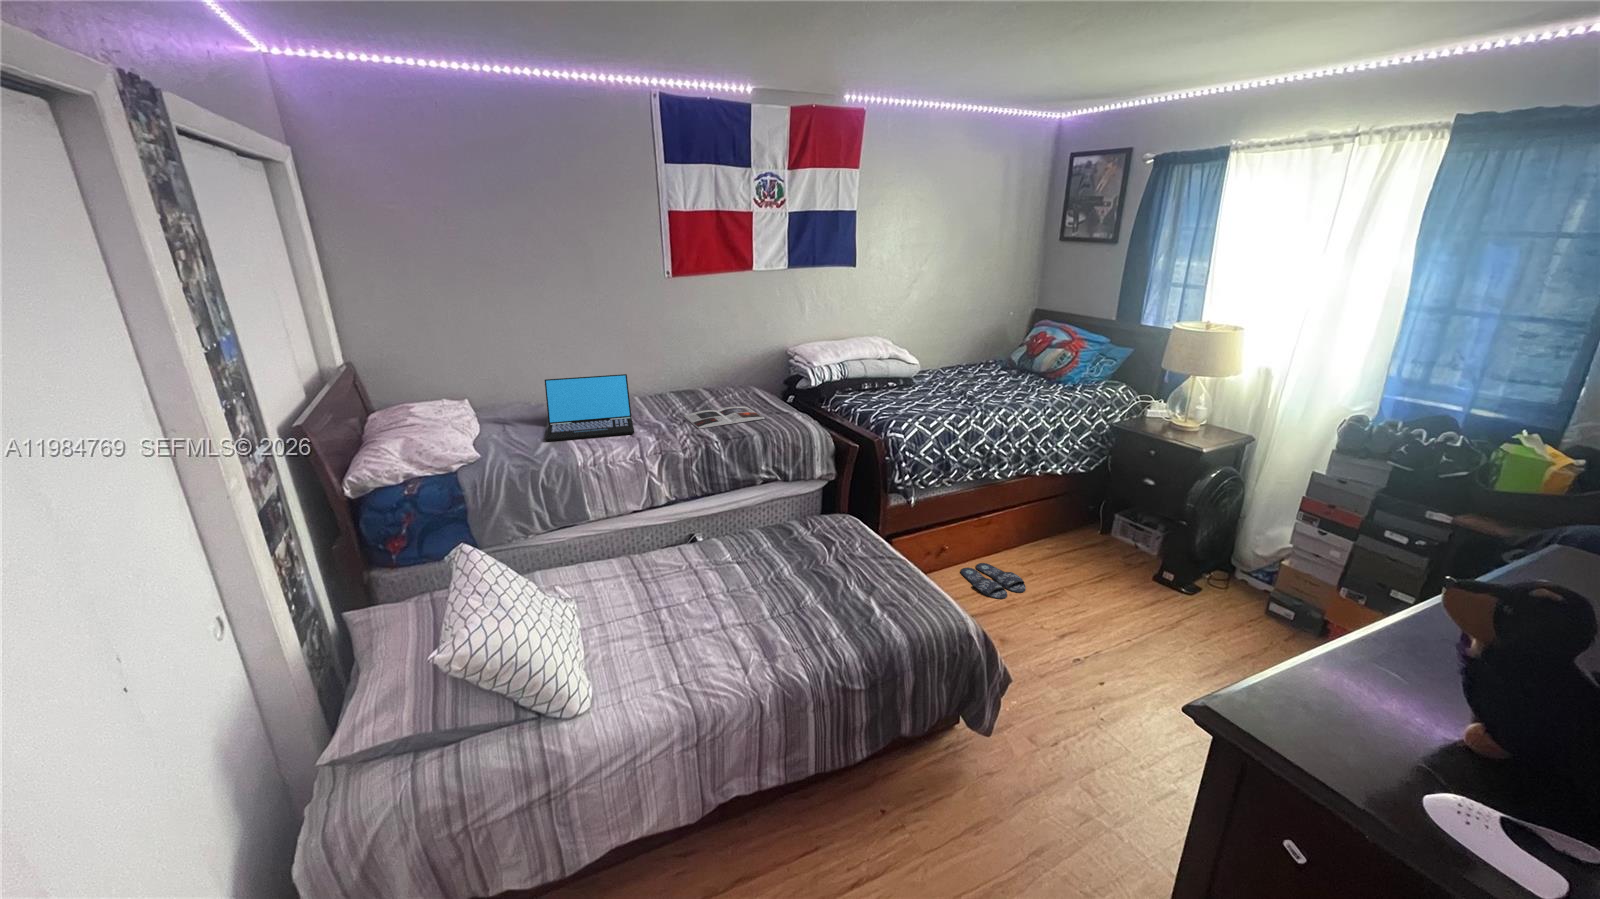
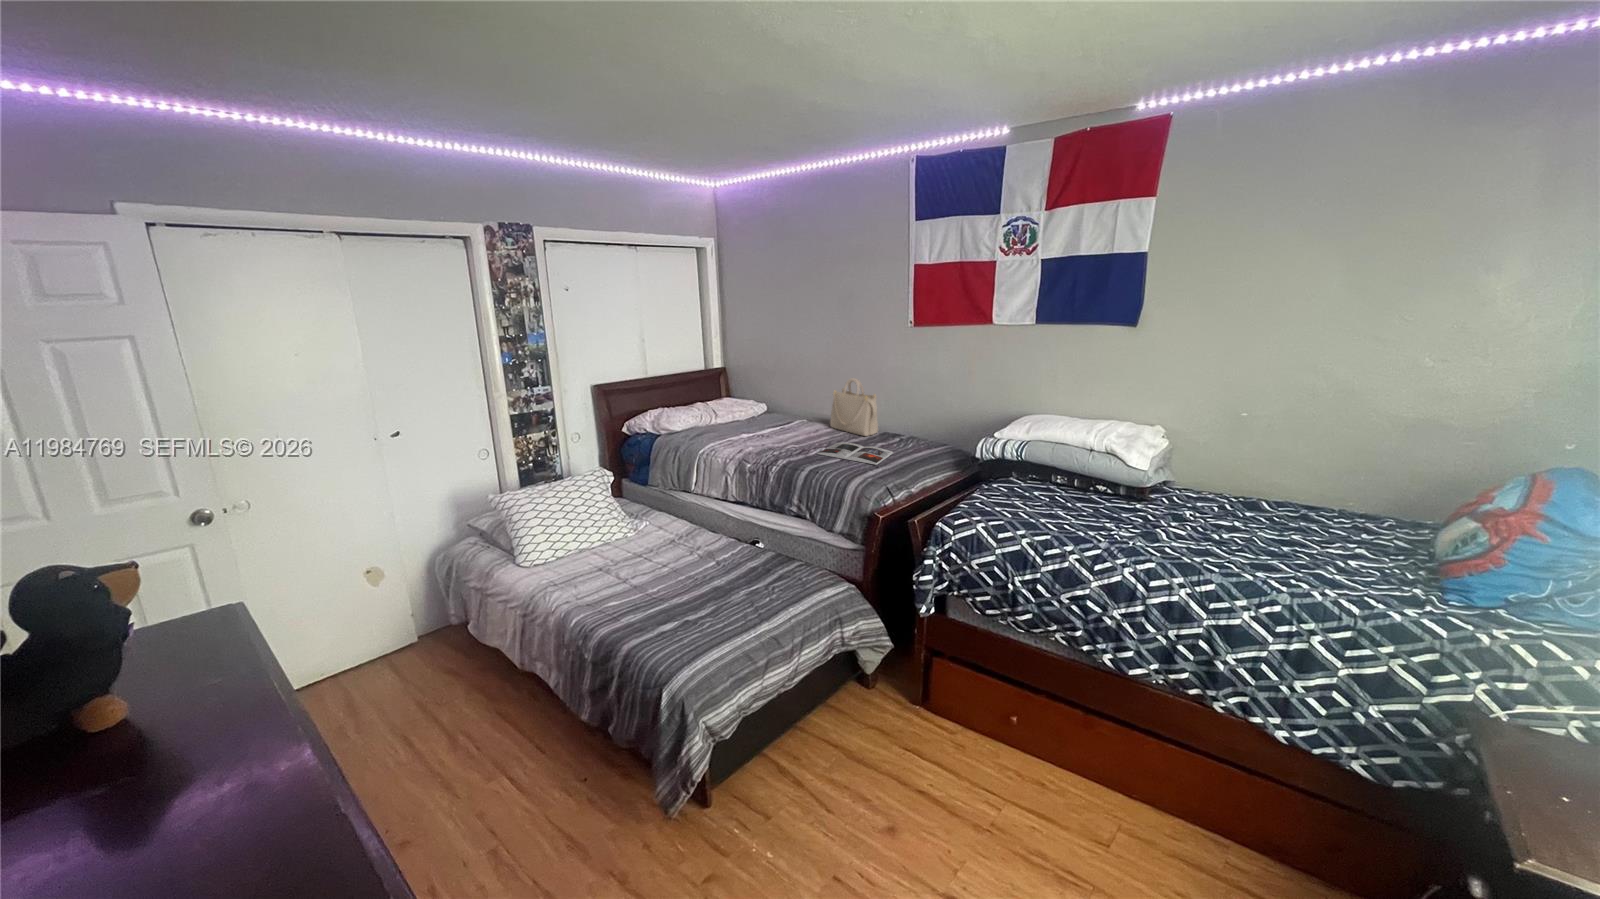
handbag: none [628,343,690,407] -> present [830,378,878,436]
laptop: present [545,374,634,442] -> none [735,391,816,443]
slippers: present [961,563,1026,599] -> none [986,748,1074,843]

